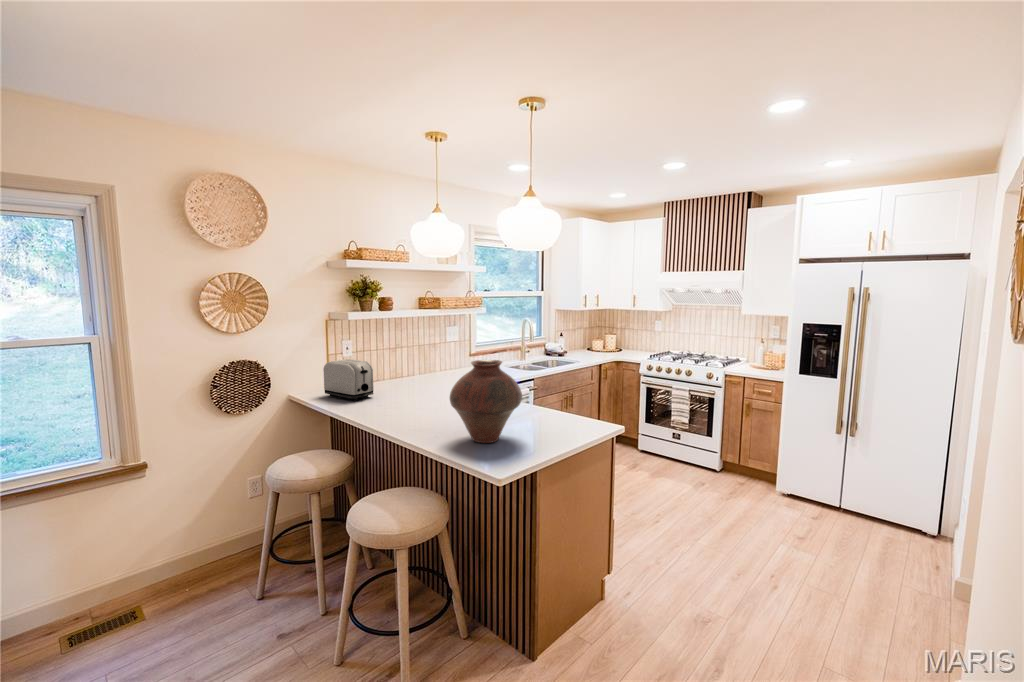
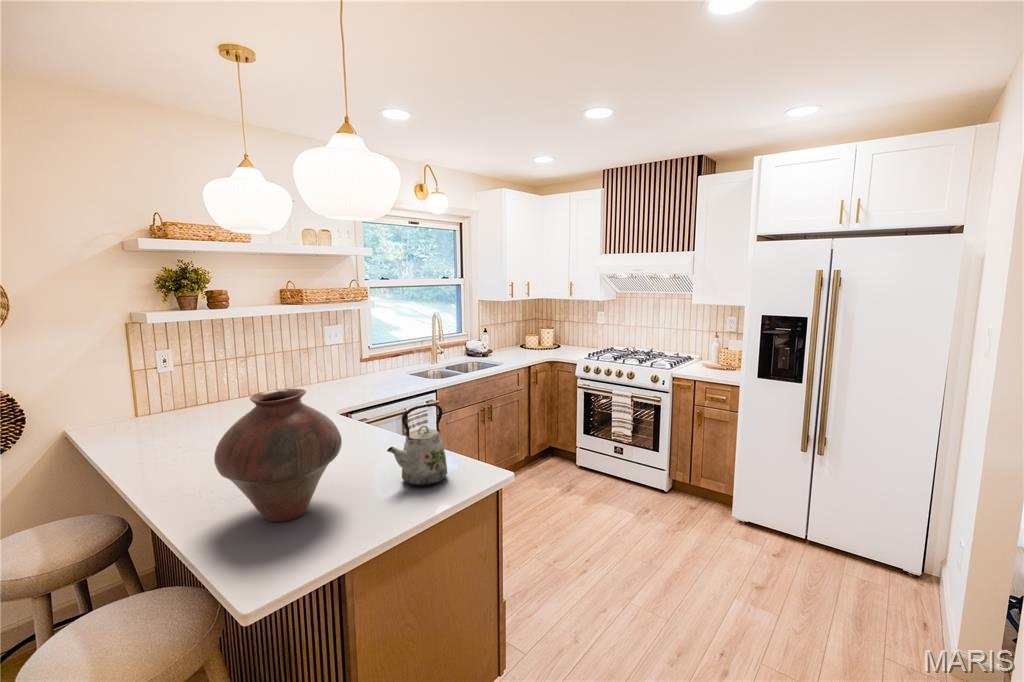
toaster: present [323,359,374,401] -> none [114,377,188,437]
kettle: none [545,375,580,430] -> present [387,404,447,486]

